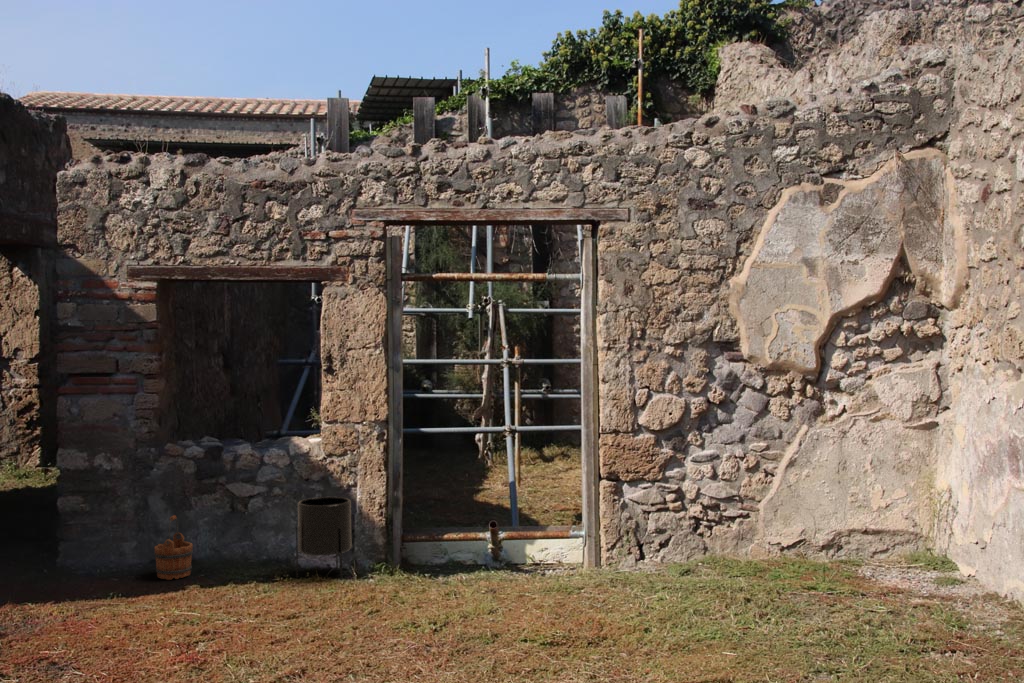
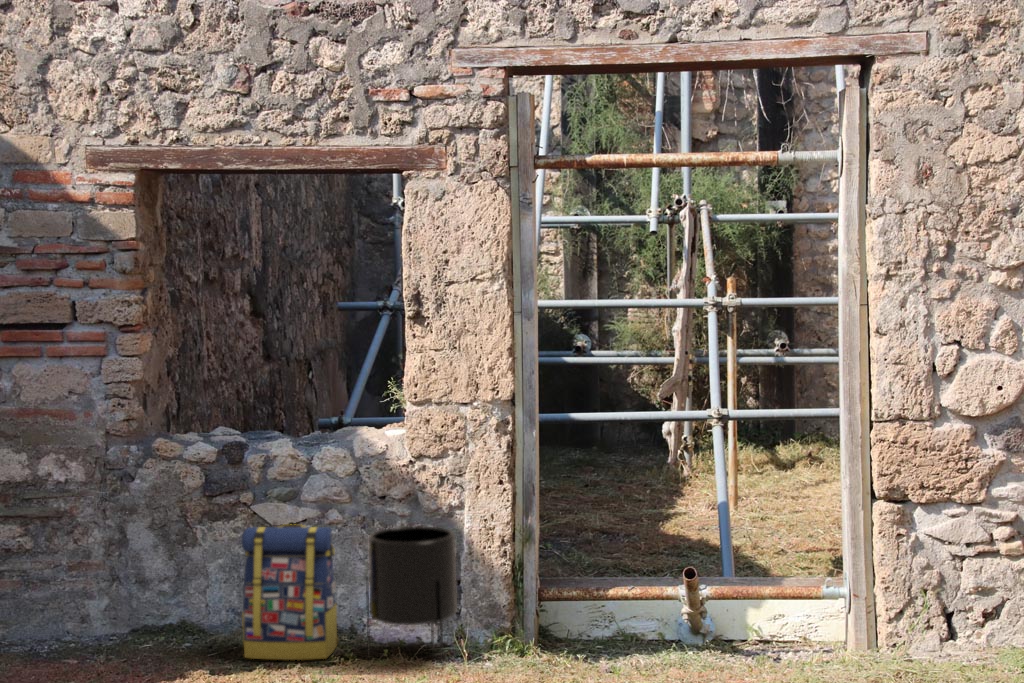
backpack: none [219,496,279,578] -> present [242,524,339,660]
wooden bucket: present [154,515,193,580] -> none [139,554,200,659]

